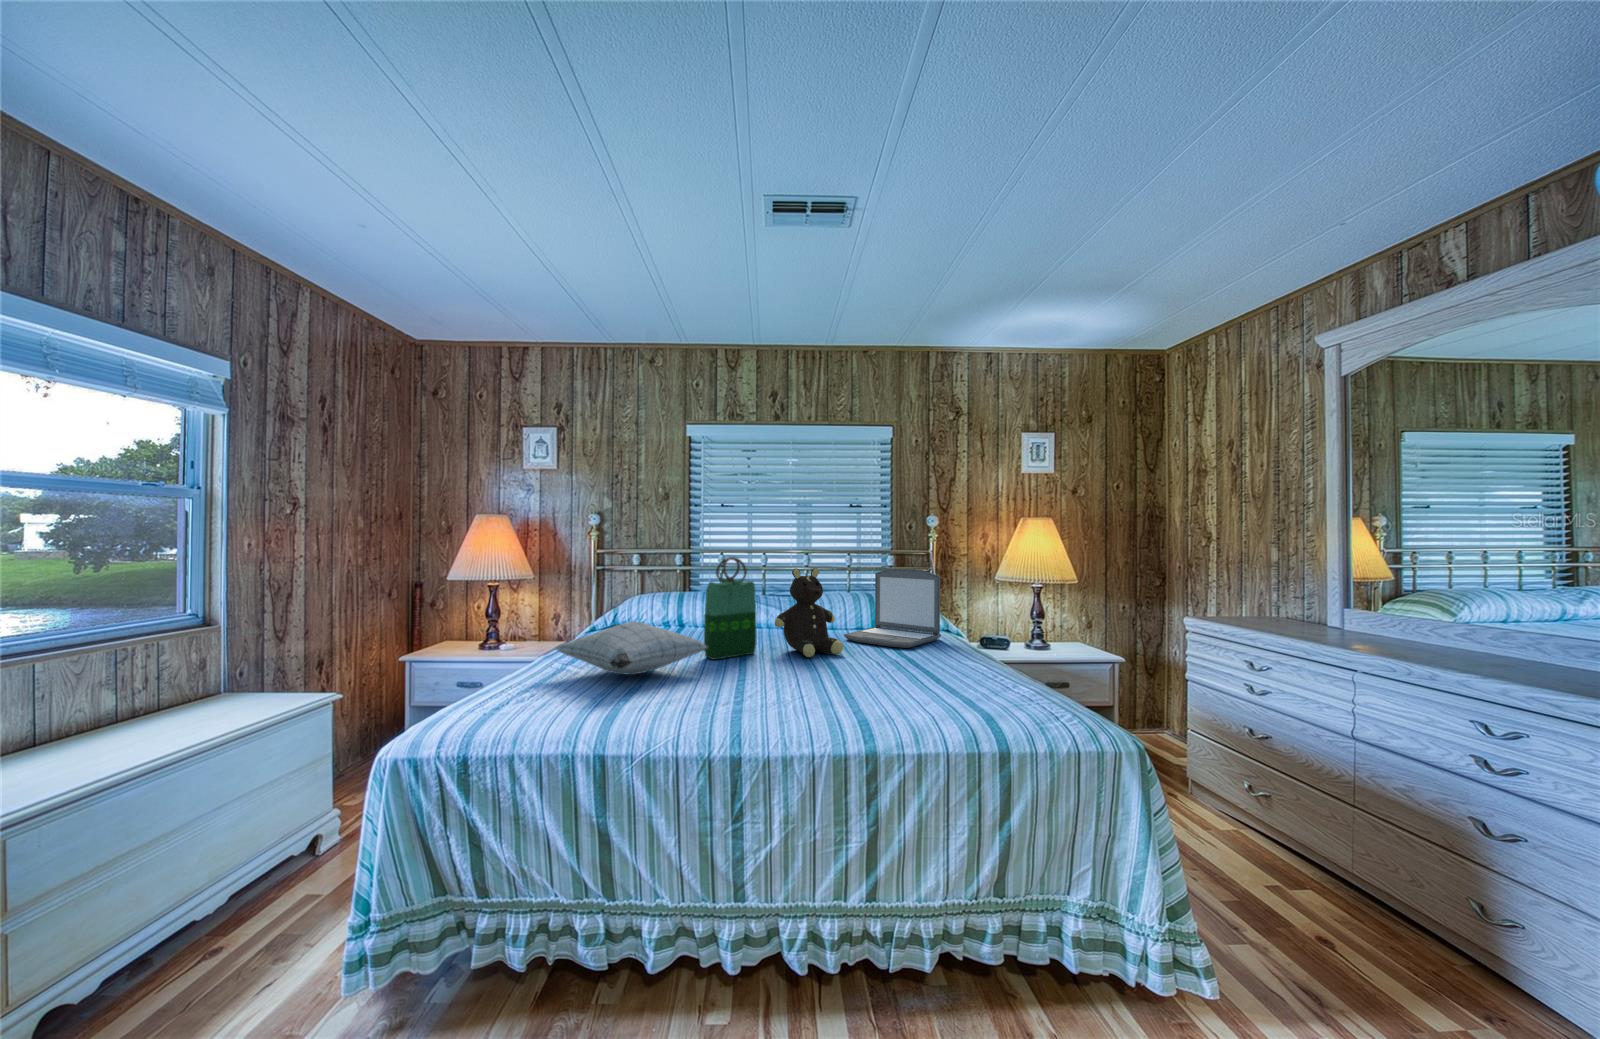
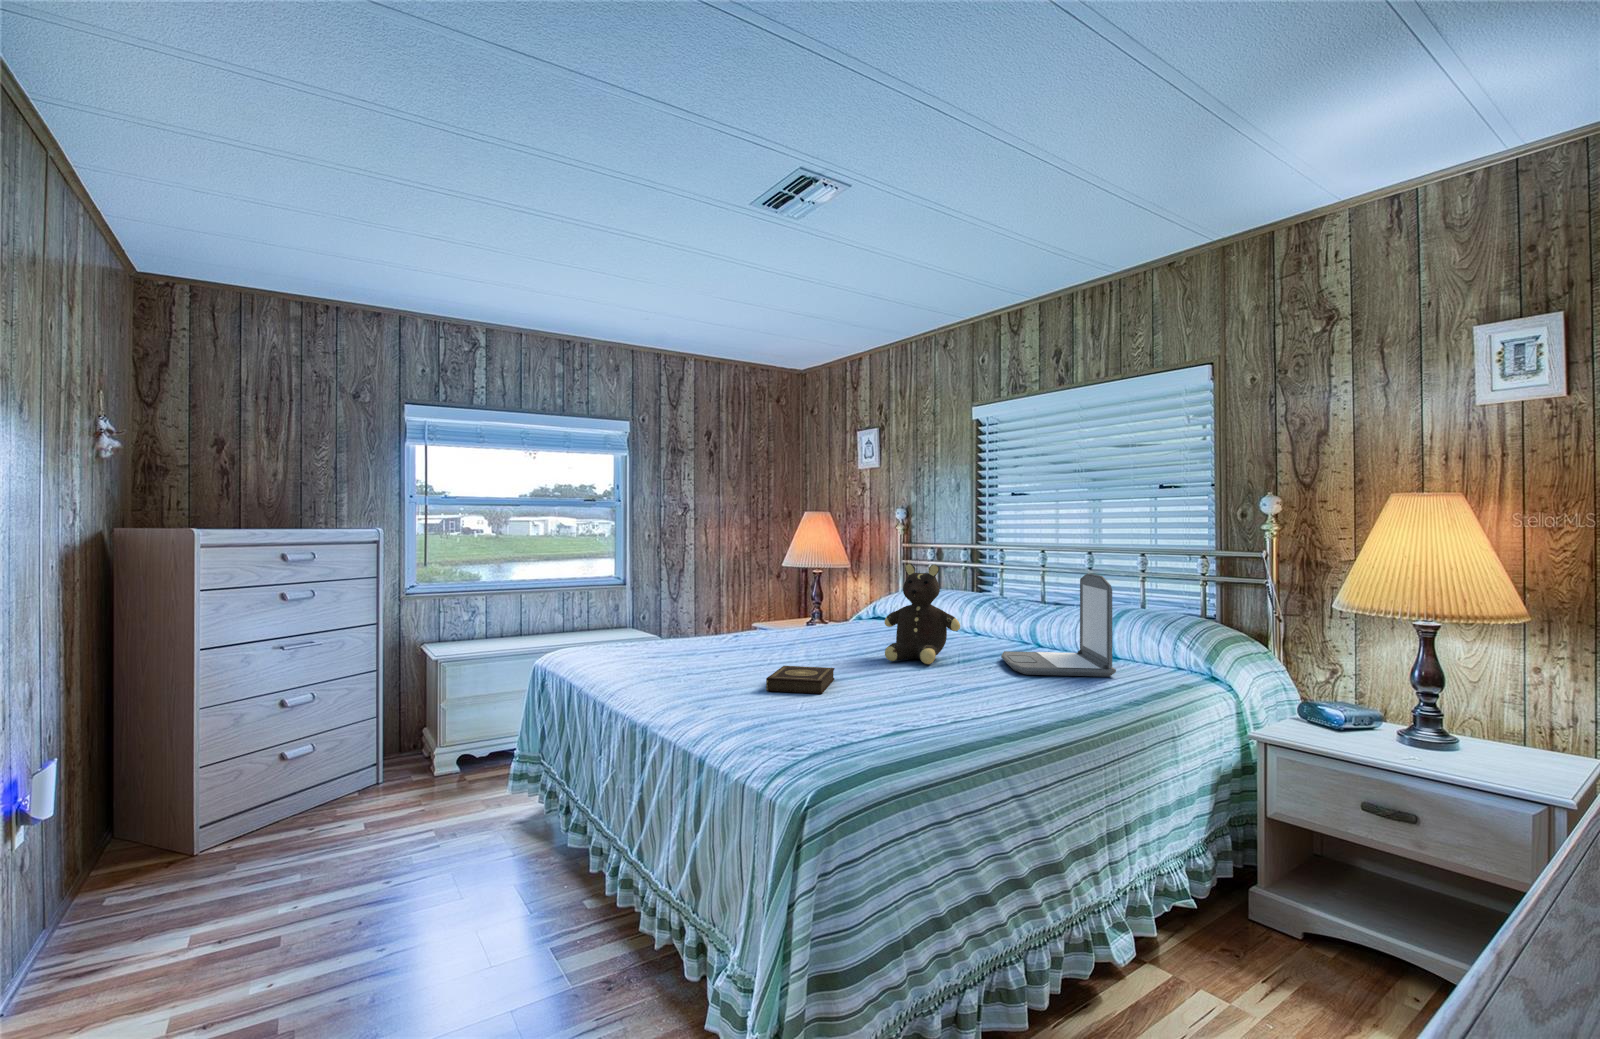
tote bag: present [704,557,757,660] -> none [821,550,877,652]
pillow: present [555,621,707,675] -> none [680,601,791,647]
book: none [814,670,901,704] -> present [766,666,835,694]

